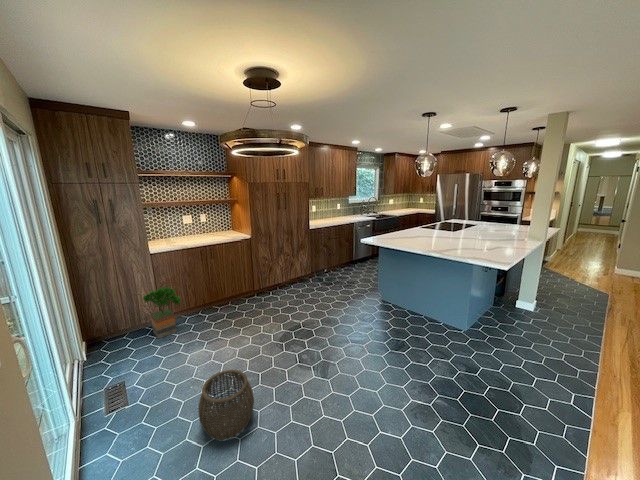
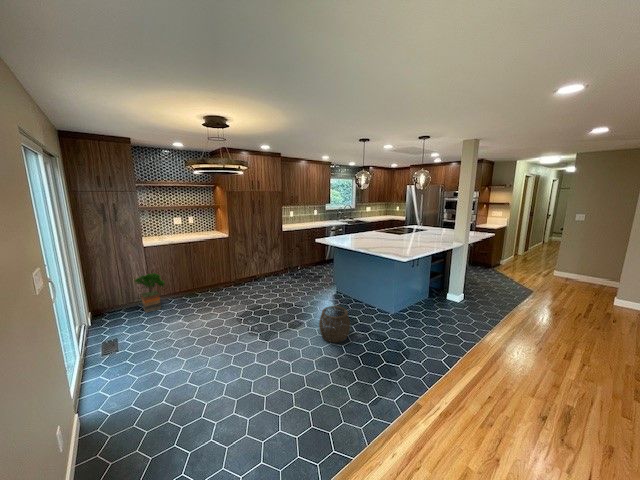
woven basket: present [198,370,254,441] -> present [319,306,350,342]

